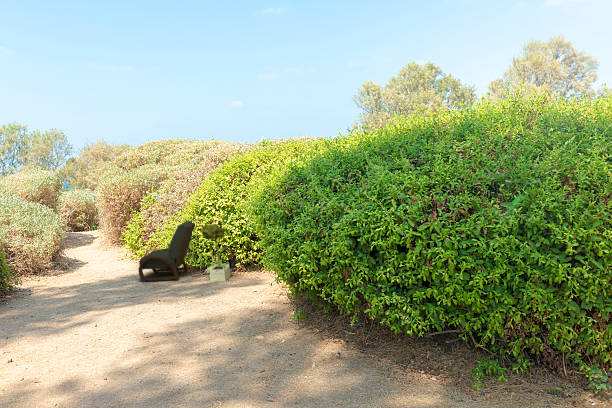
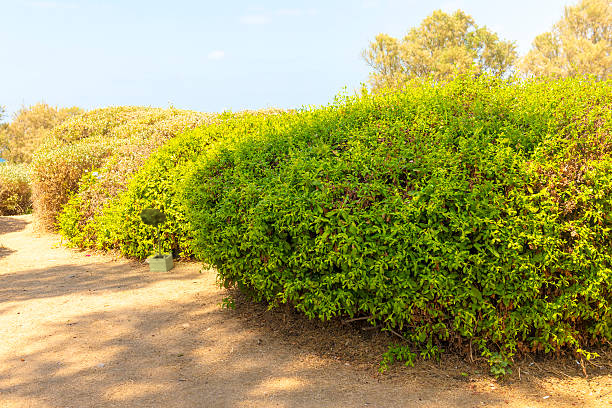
lounge chair: present [139,221,195,282] -> none [70,204,136,272]

